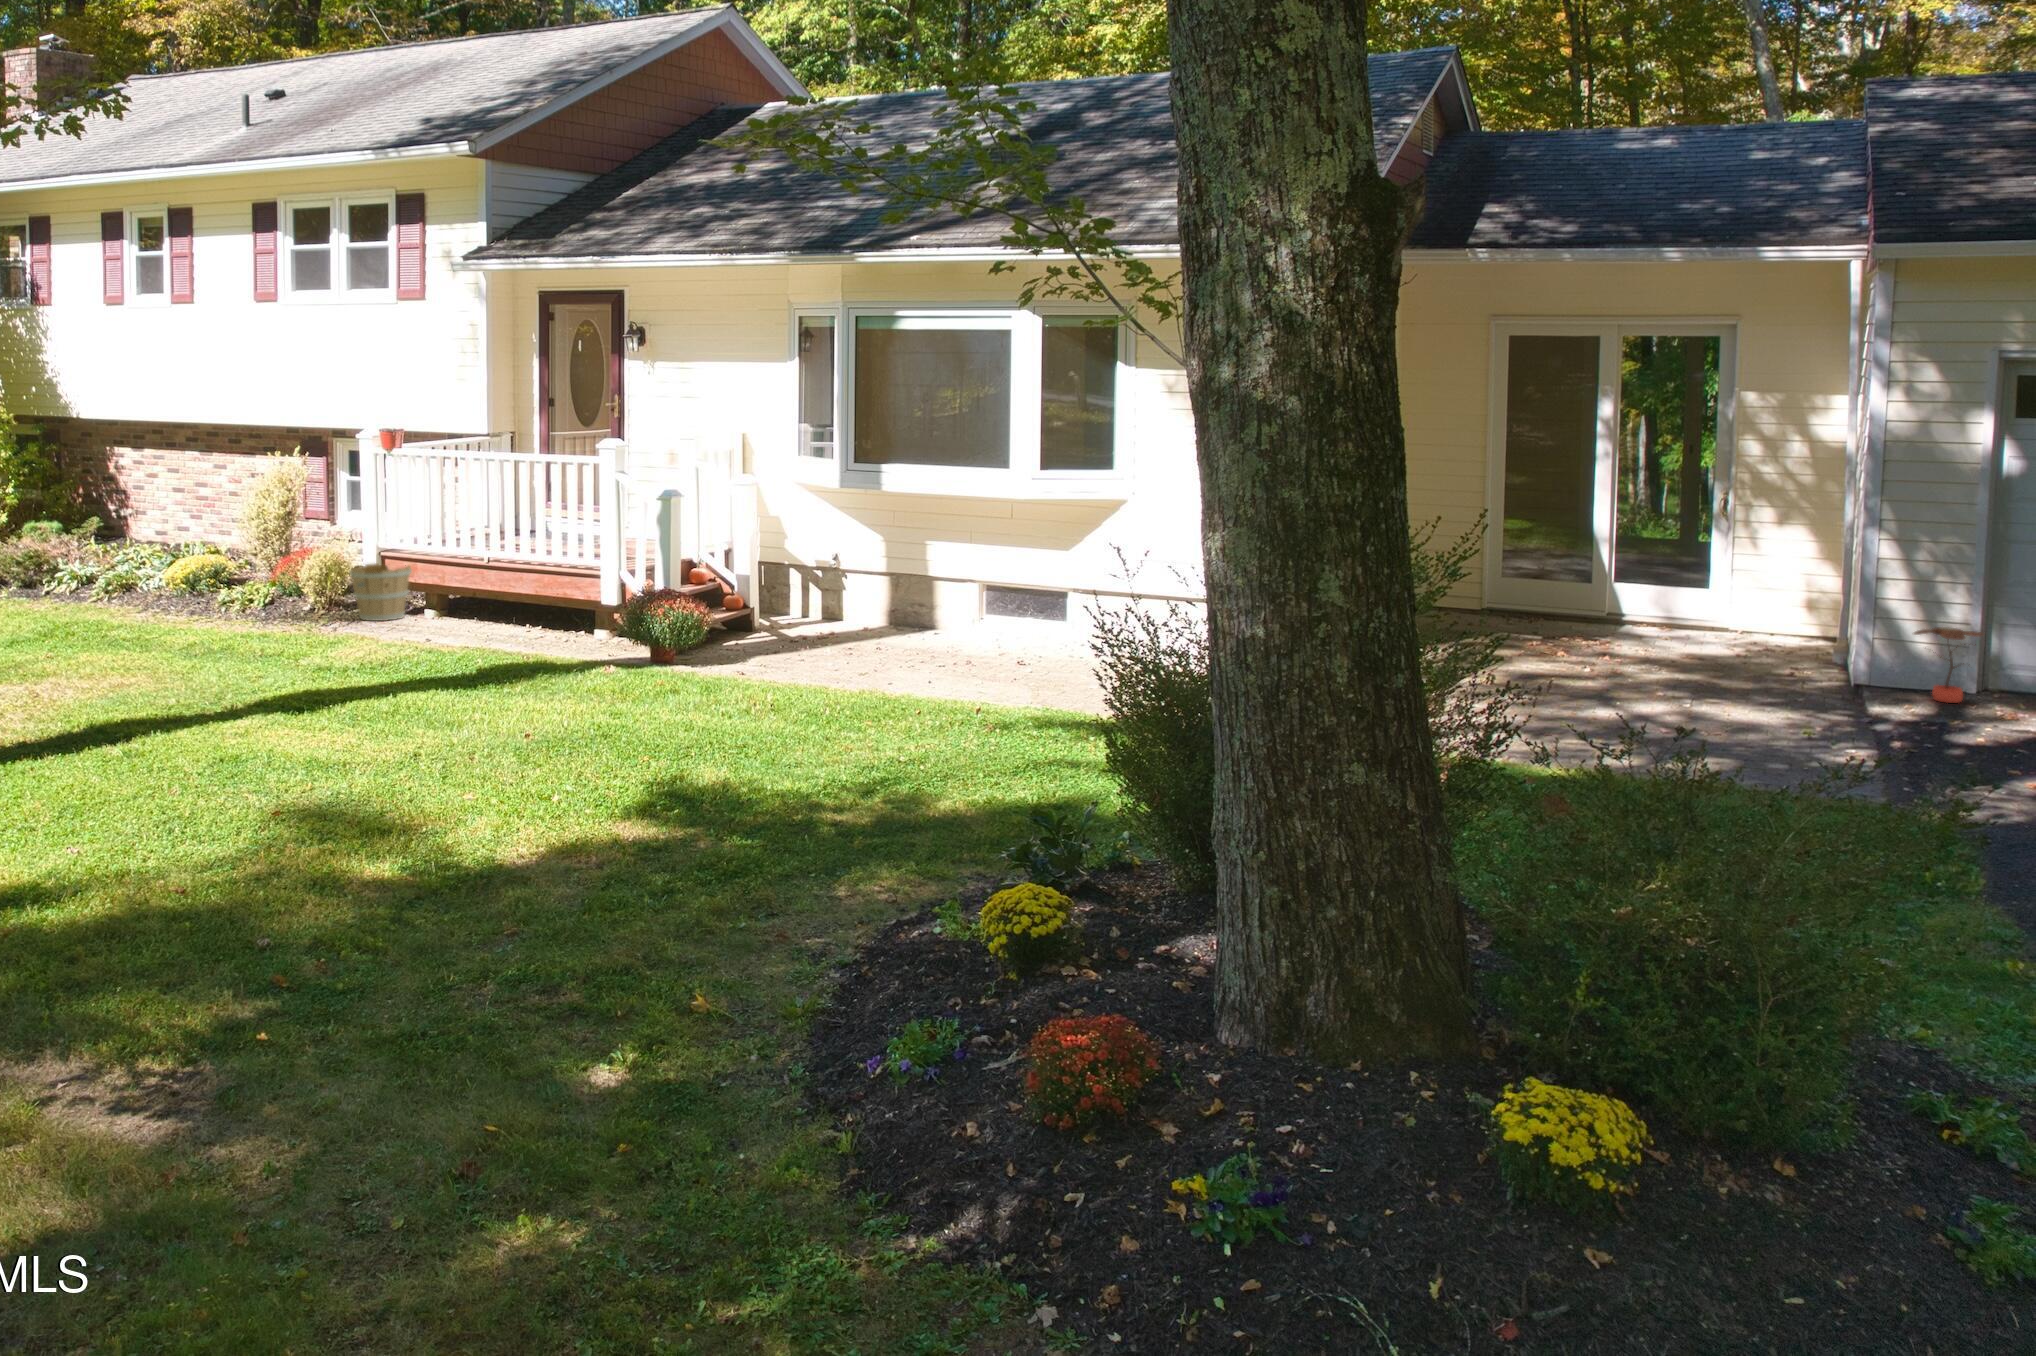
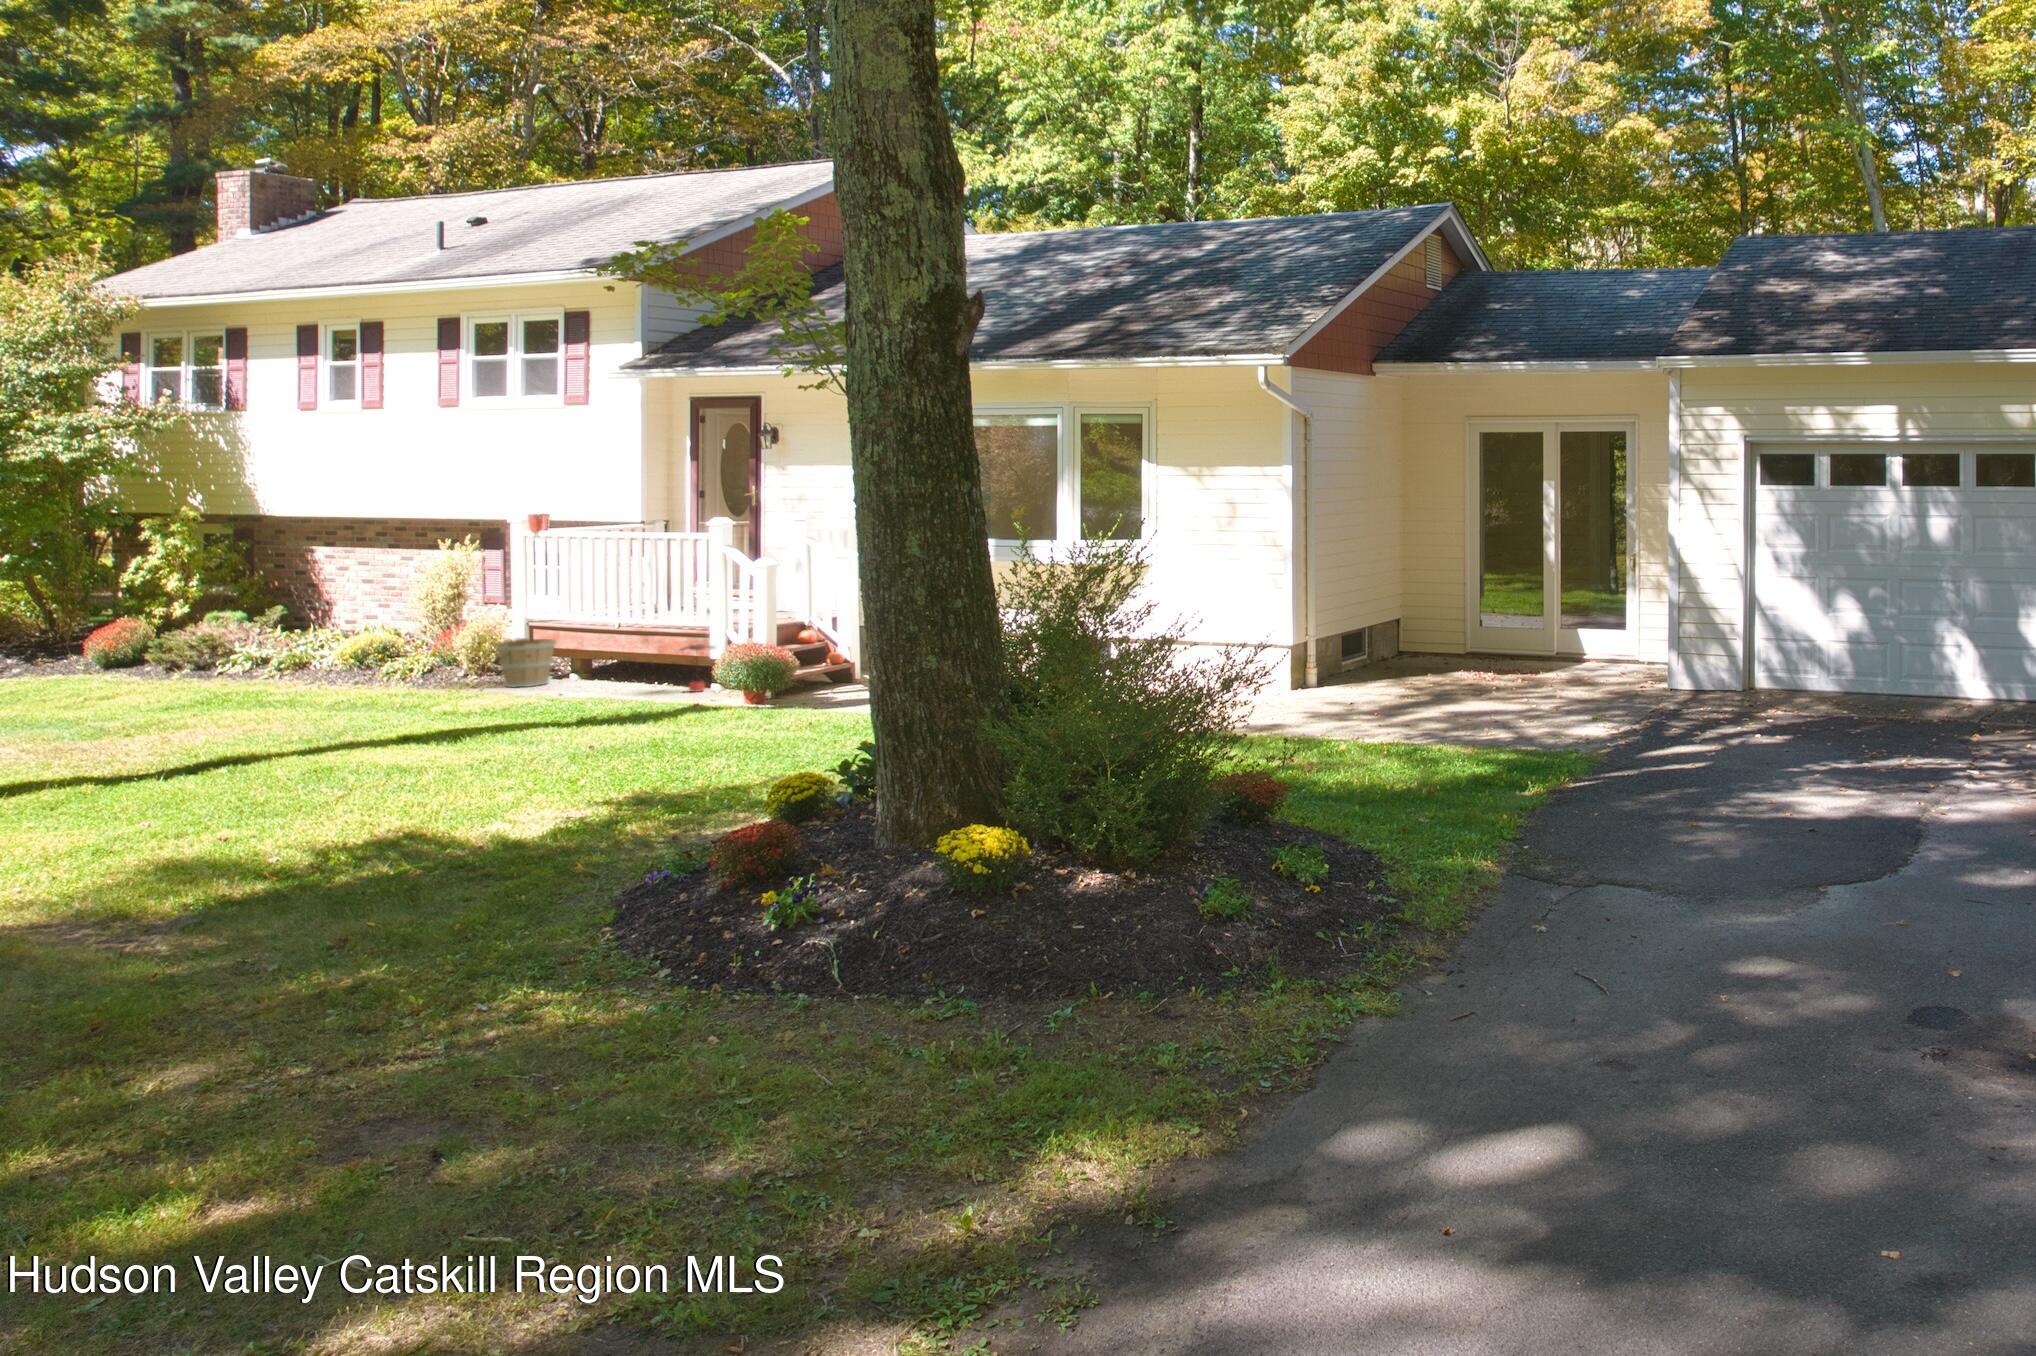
potted plant: present [1914,627,1983,703] -> present [680,645,713,692]

